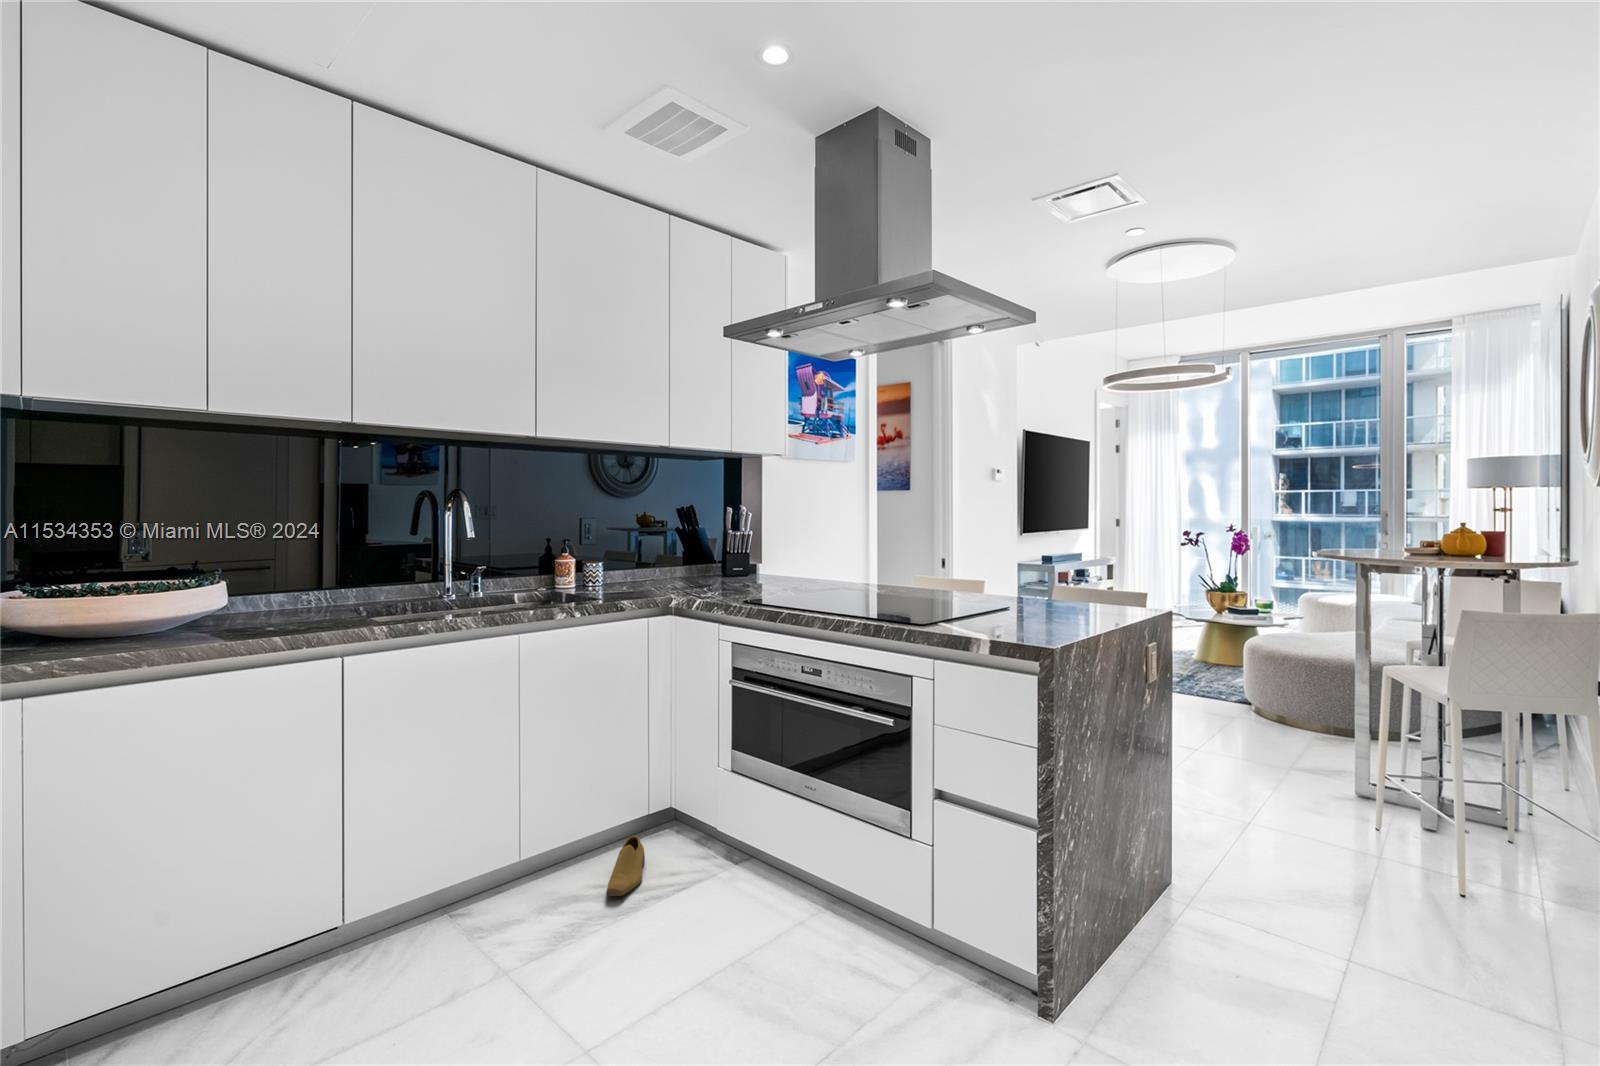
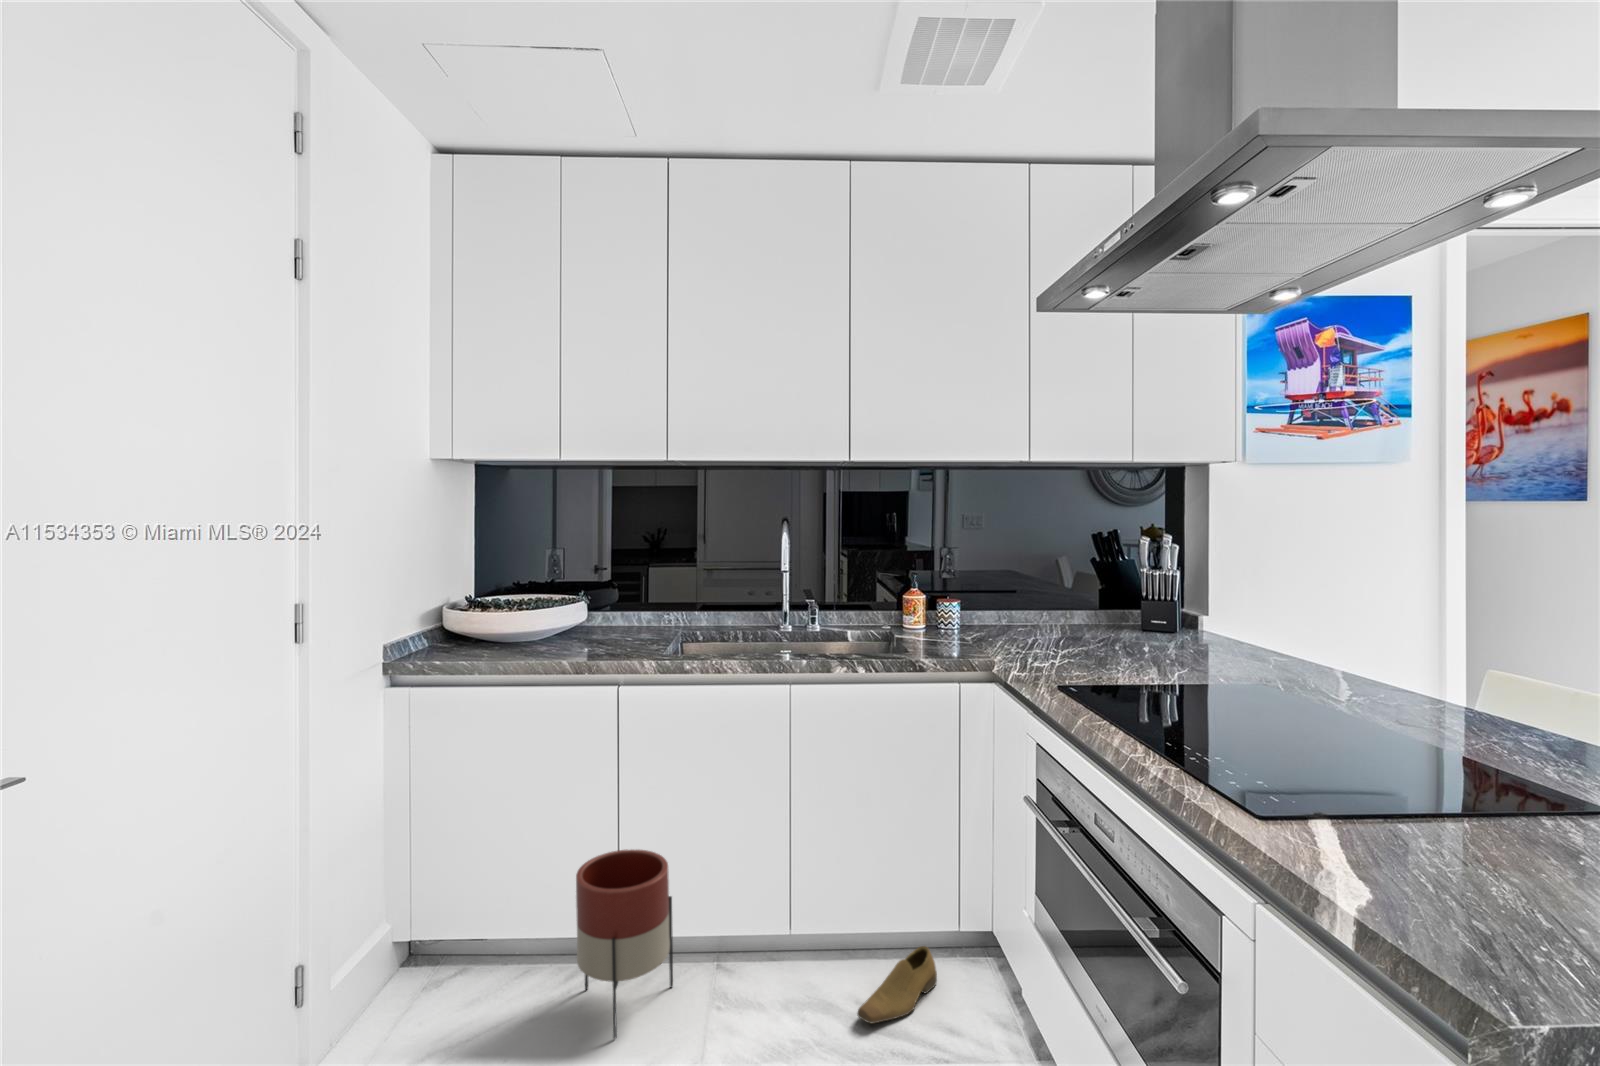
planter: none [319,819,431,997] -> present [576,850,673,1039]

